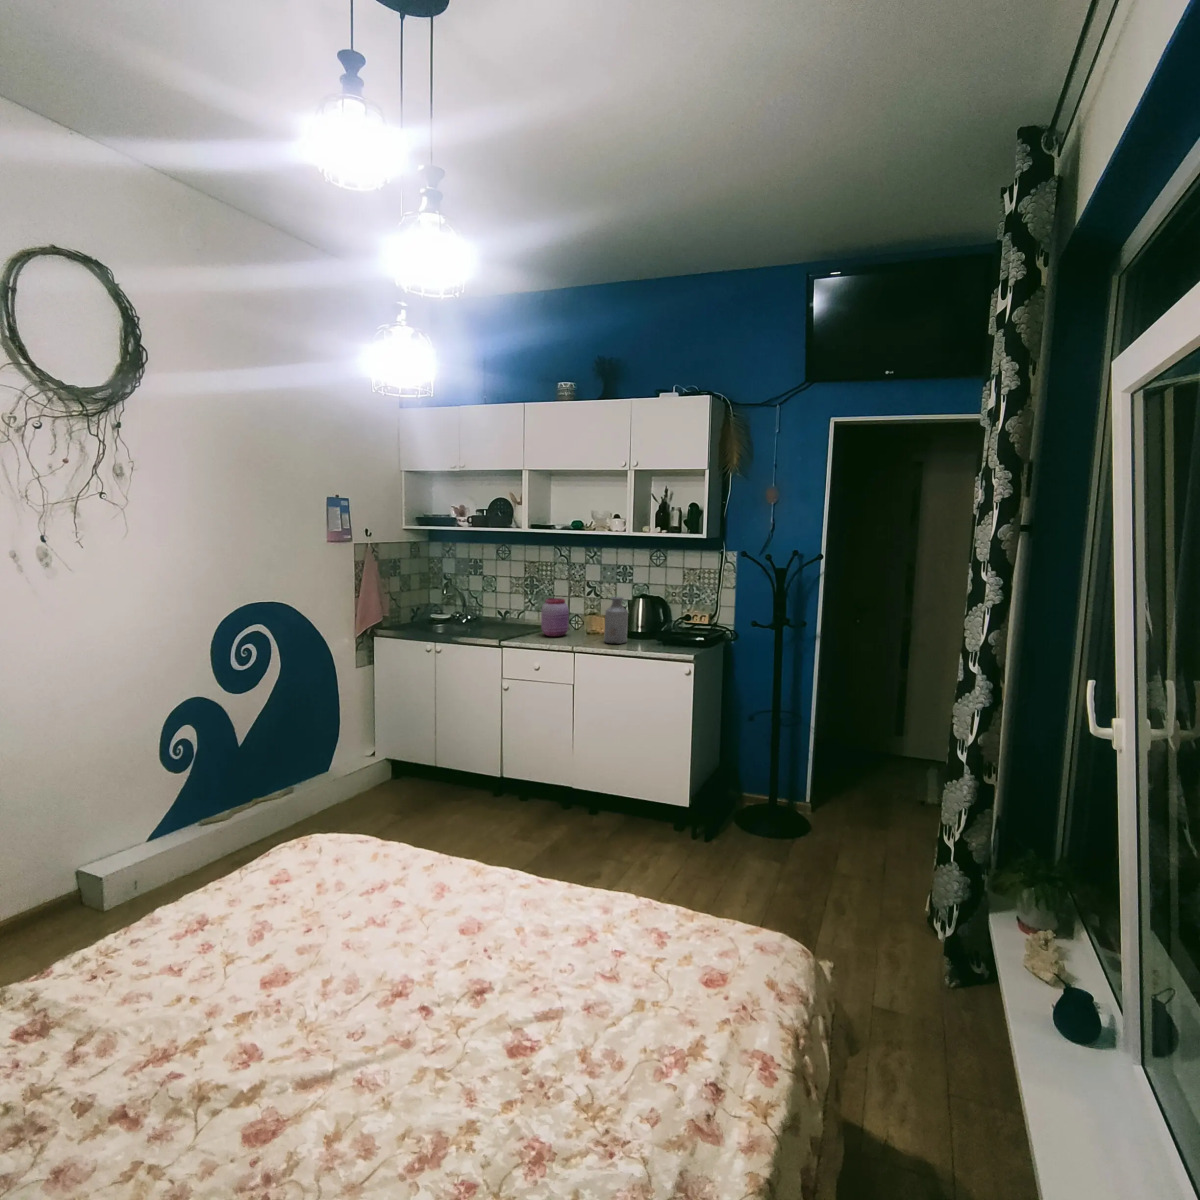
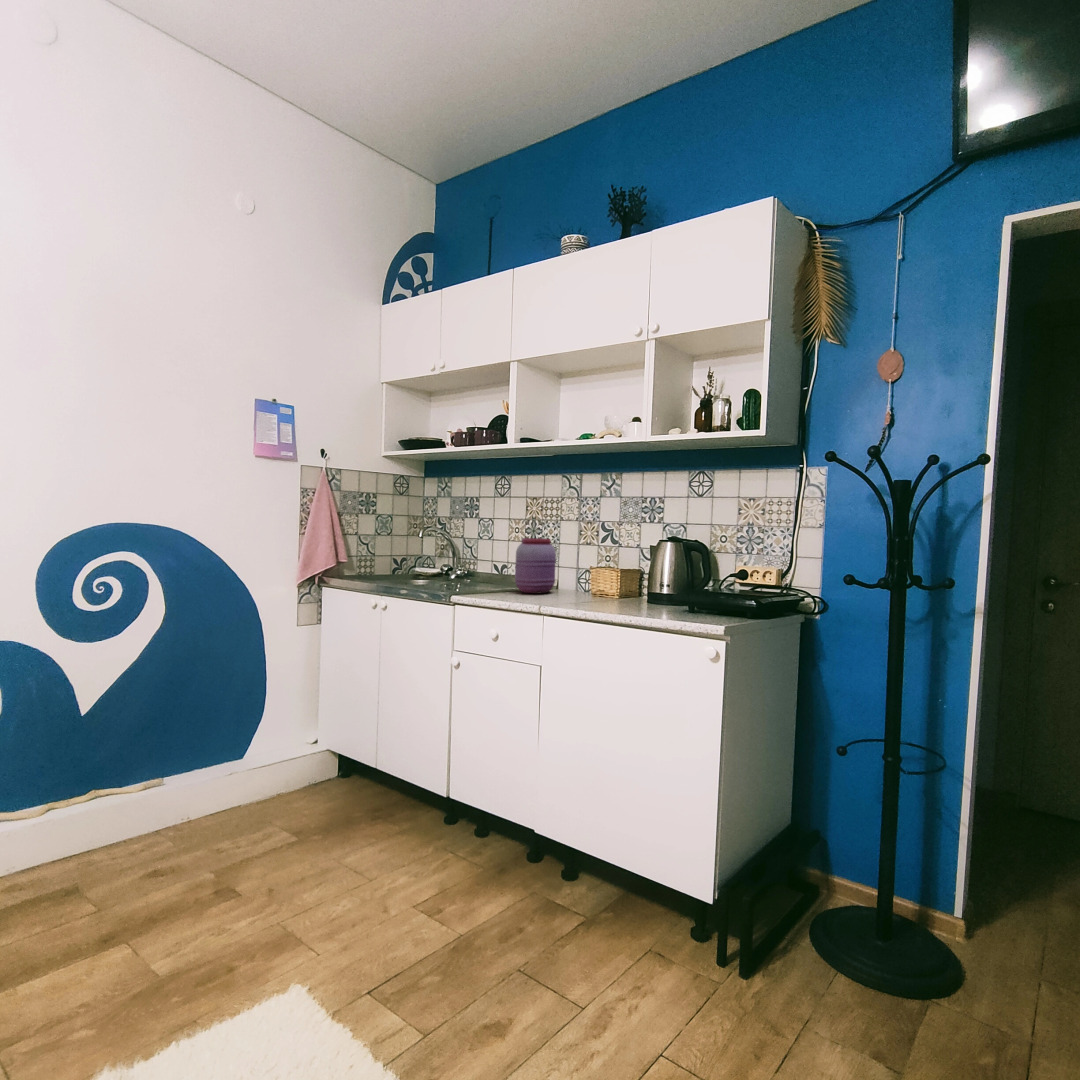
bottle: present [604,597,628,644] -> none [594,532,632,605]

